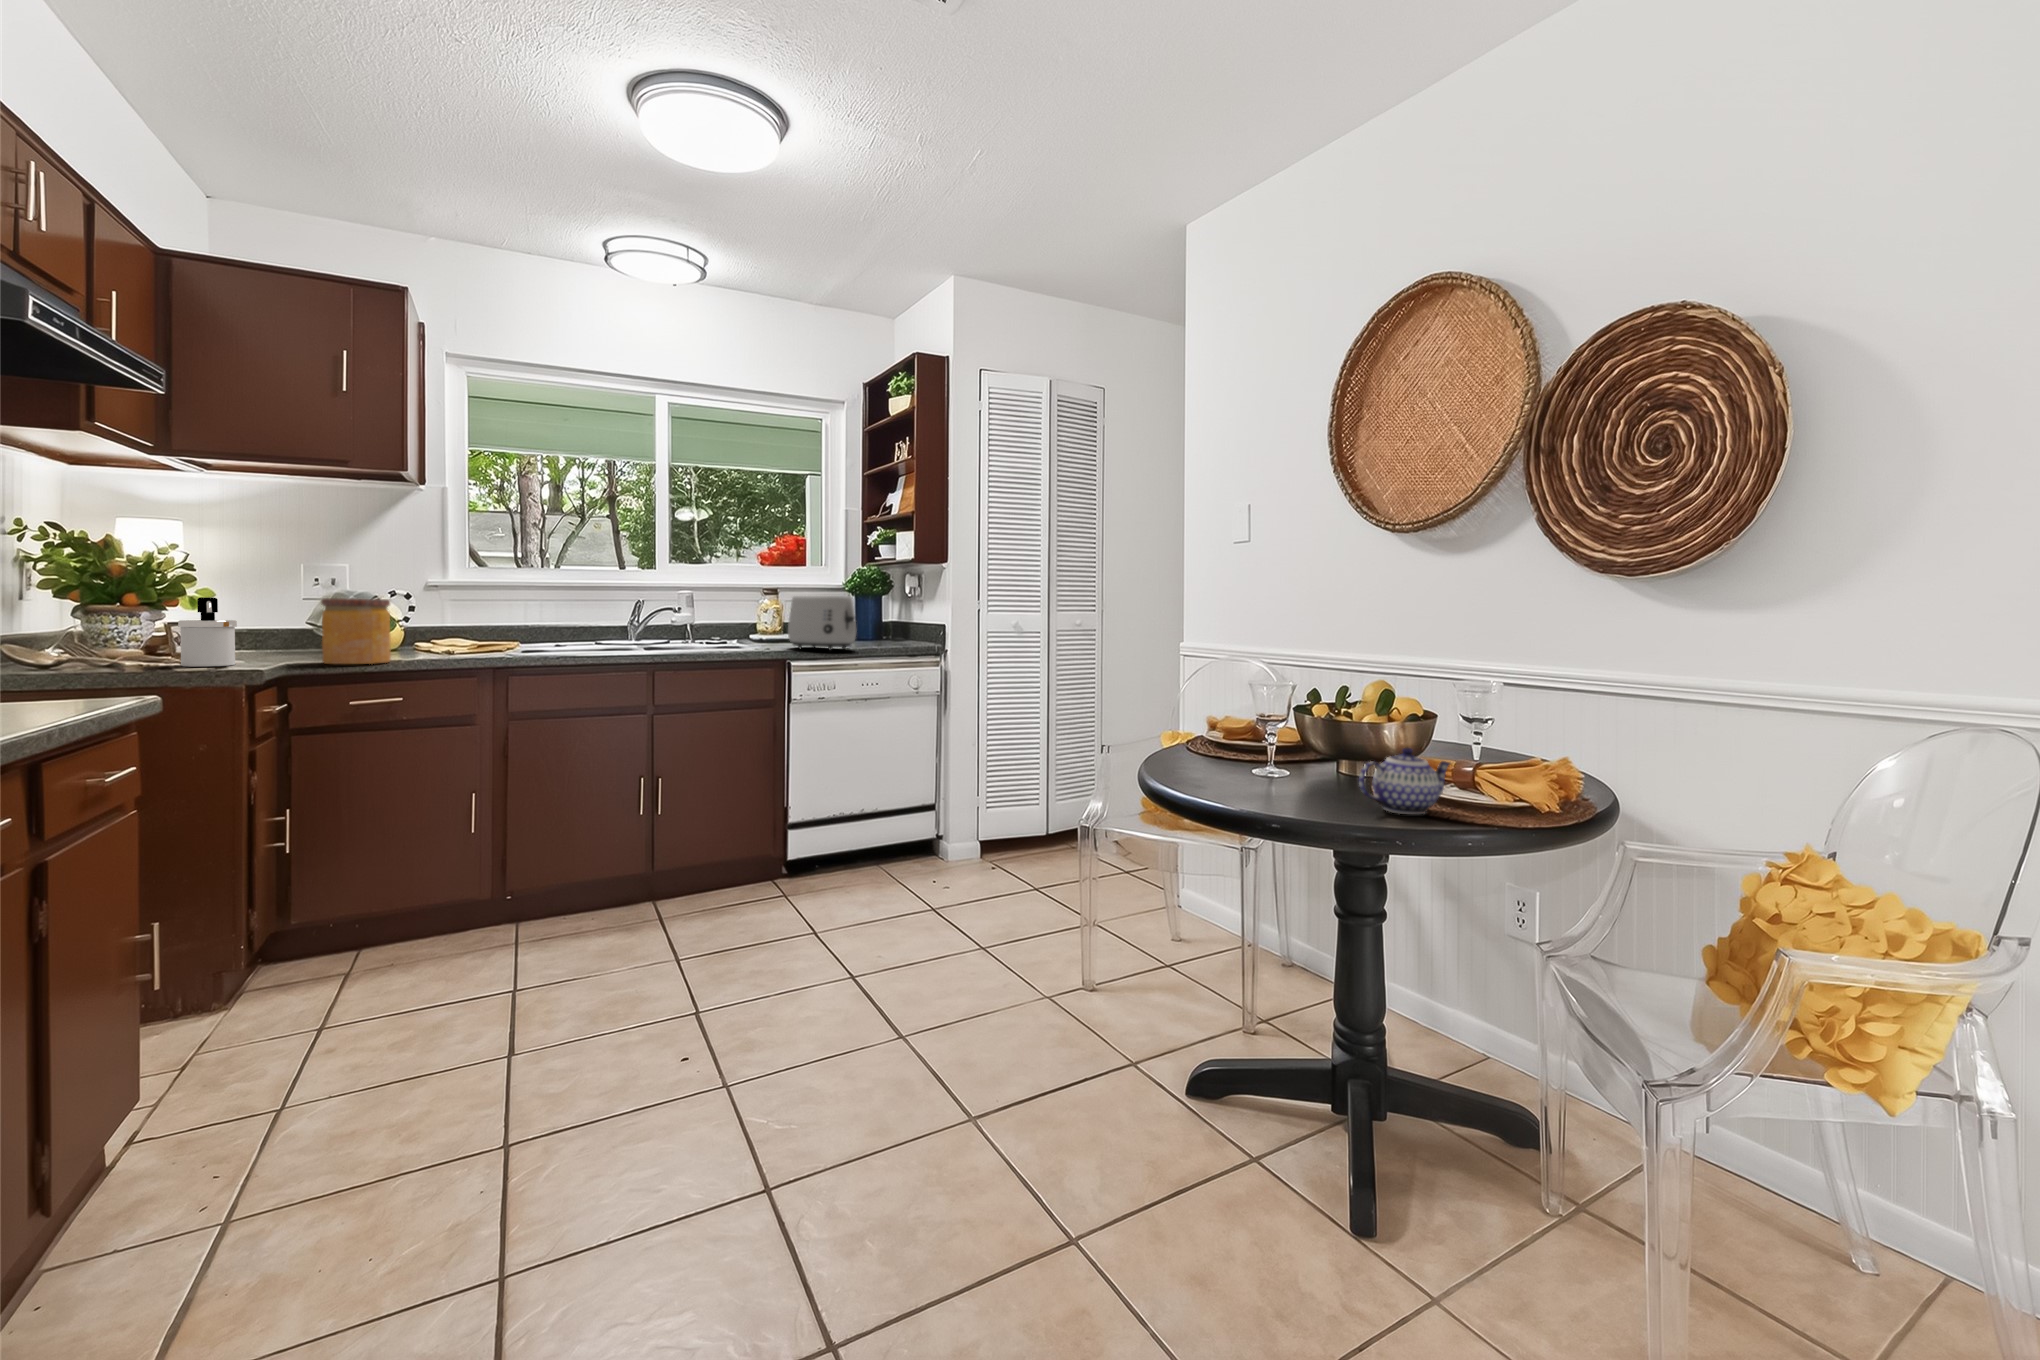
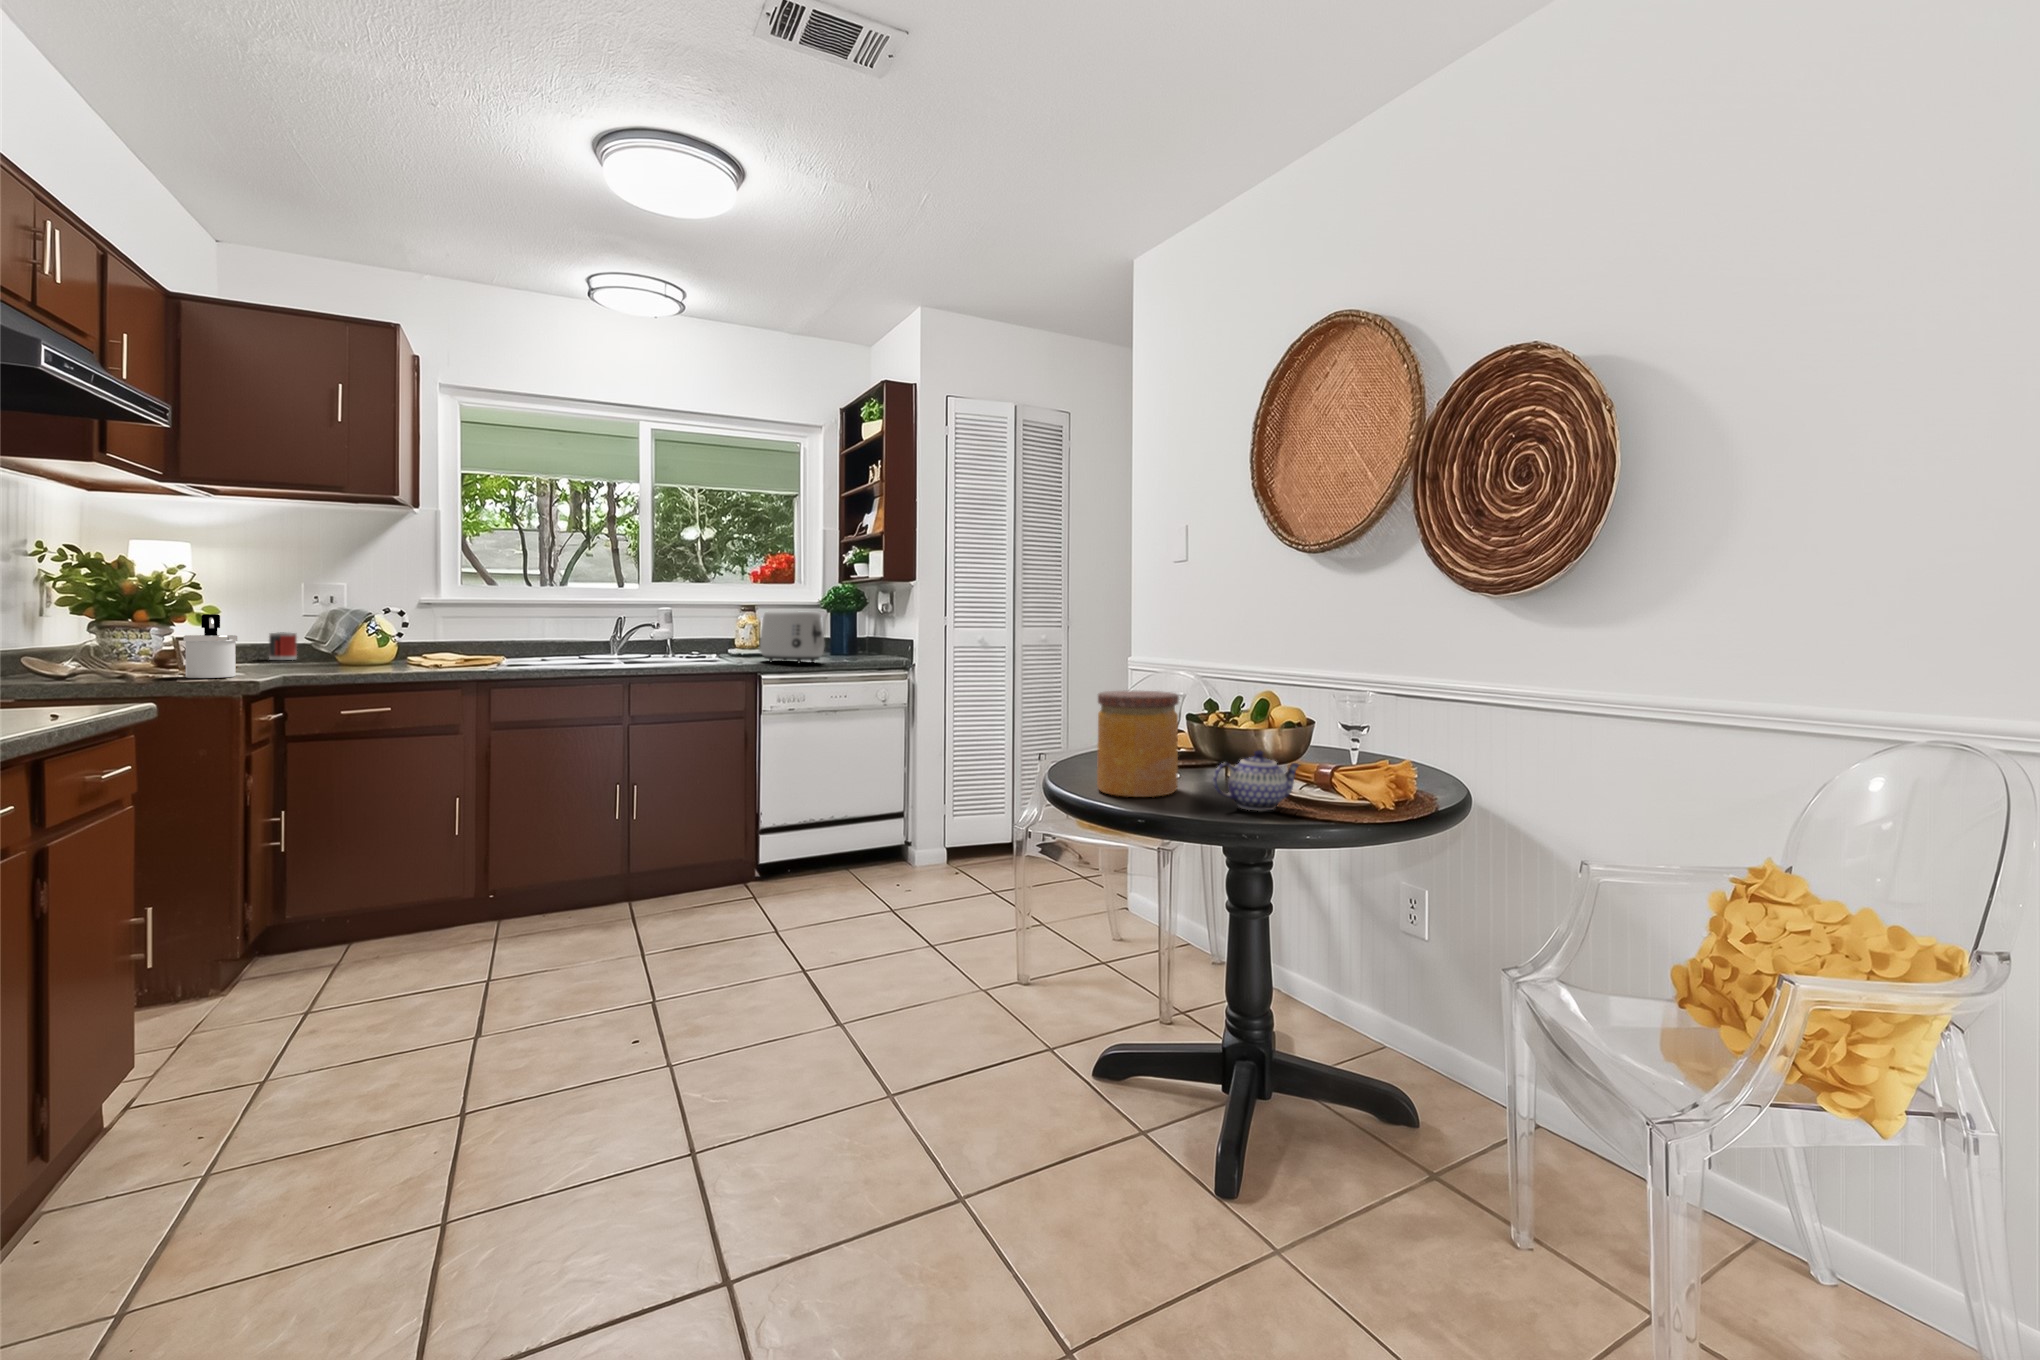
jar: present [321,598,391,664] -> present [1097,690,1179,797]
mug: none [268,618,297,647] -> present [269,632,297,660]

